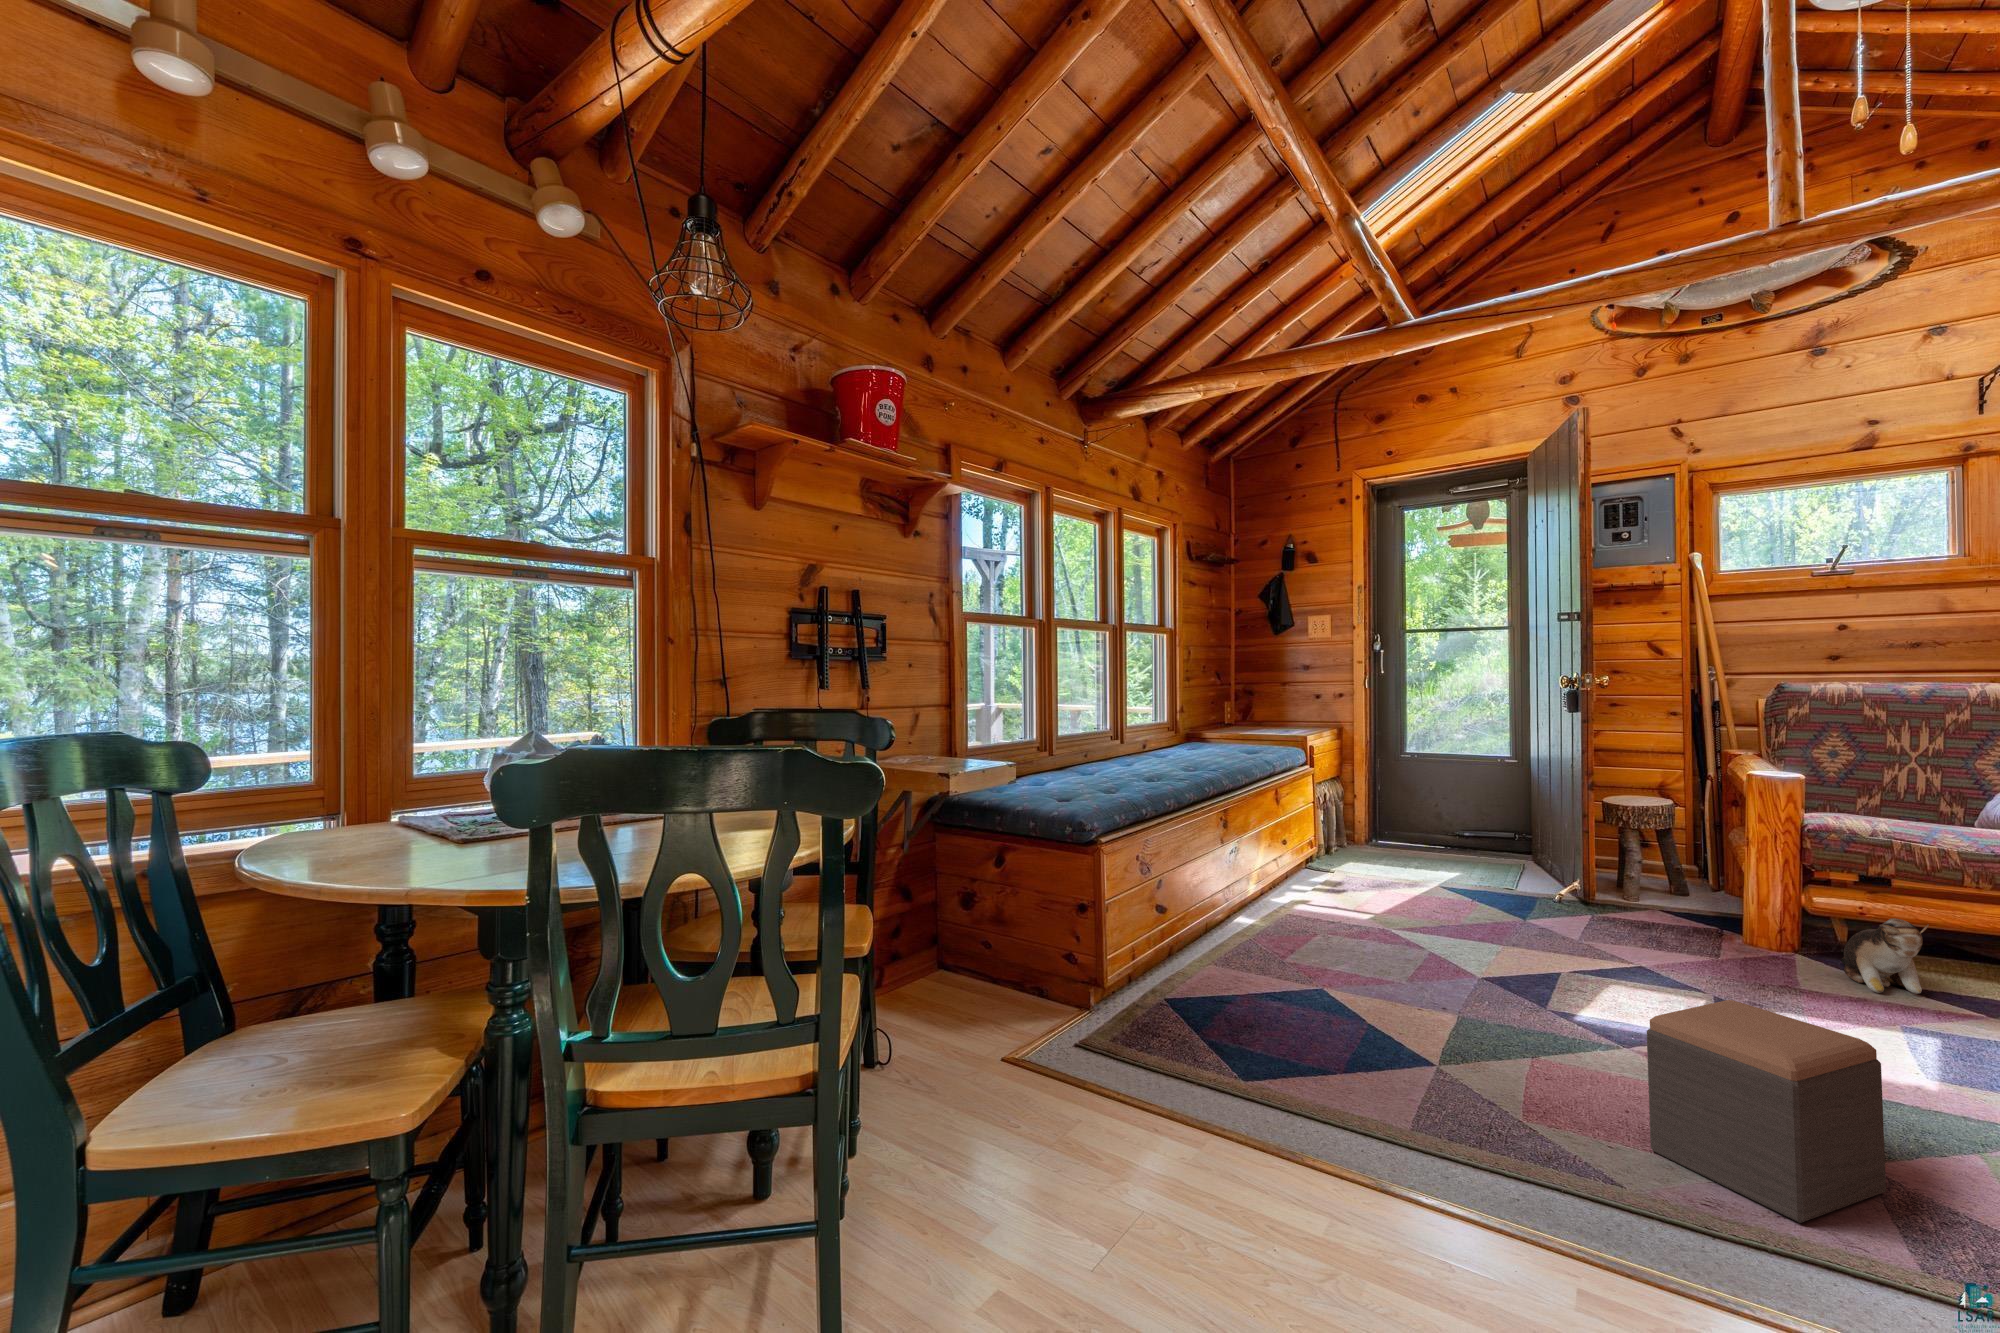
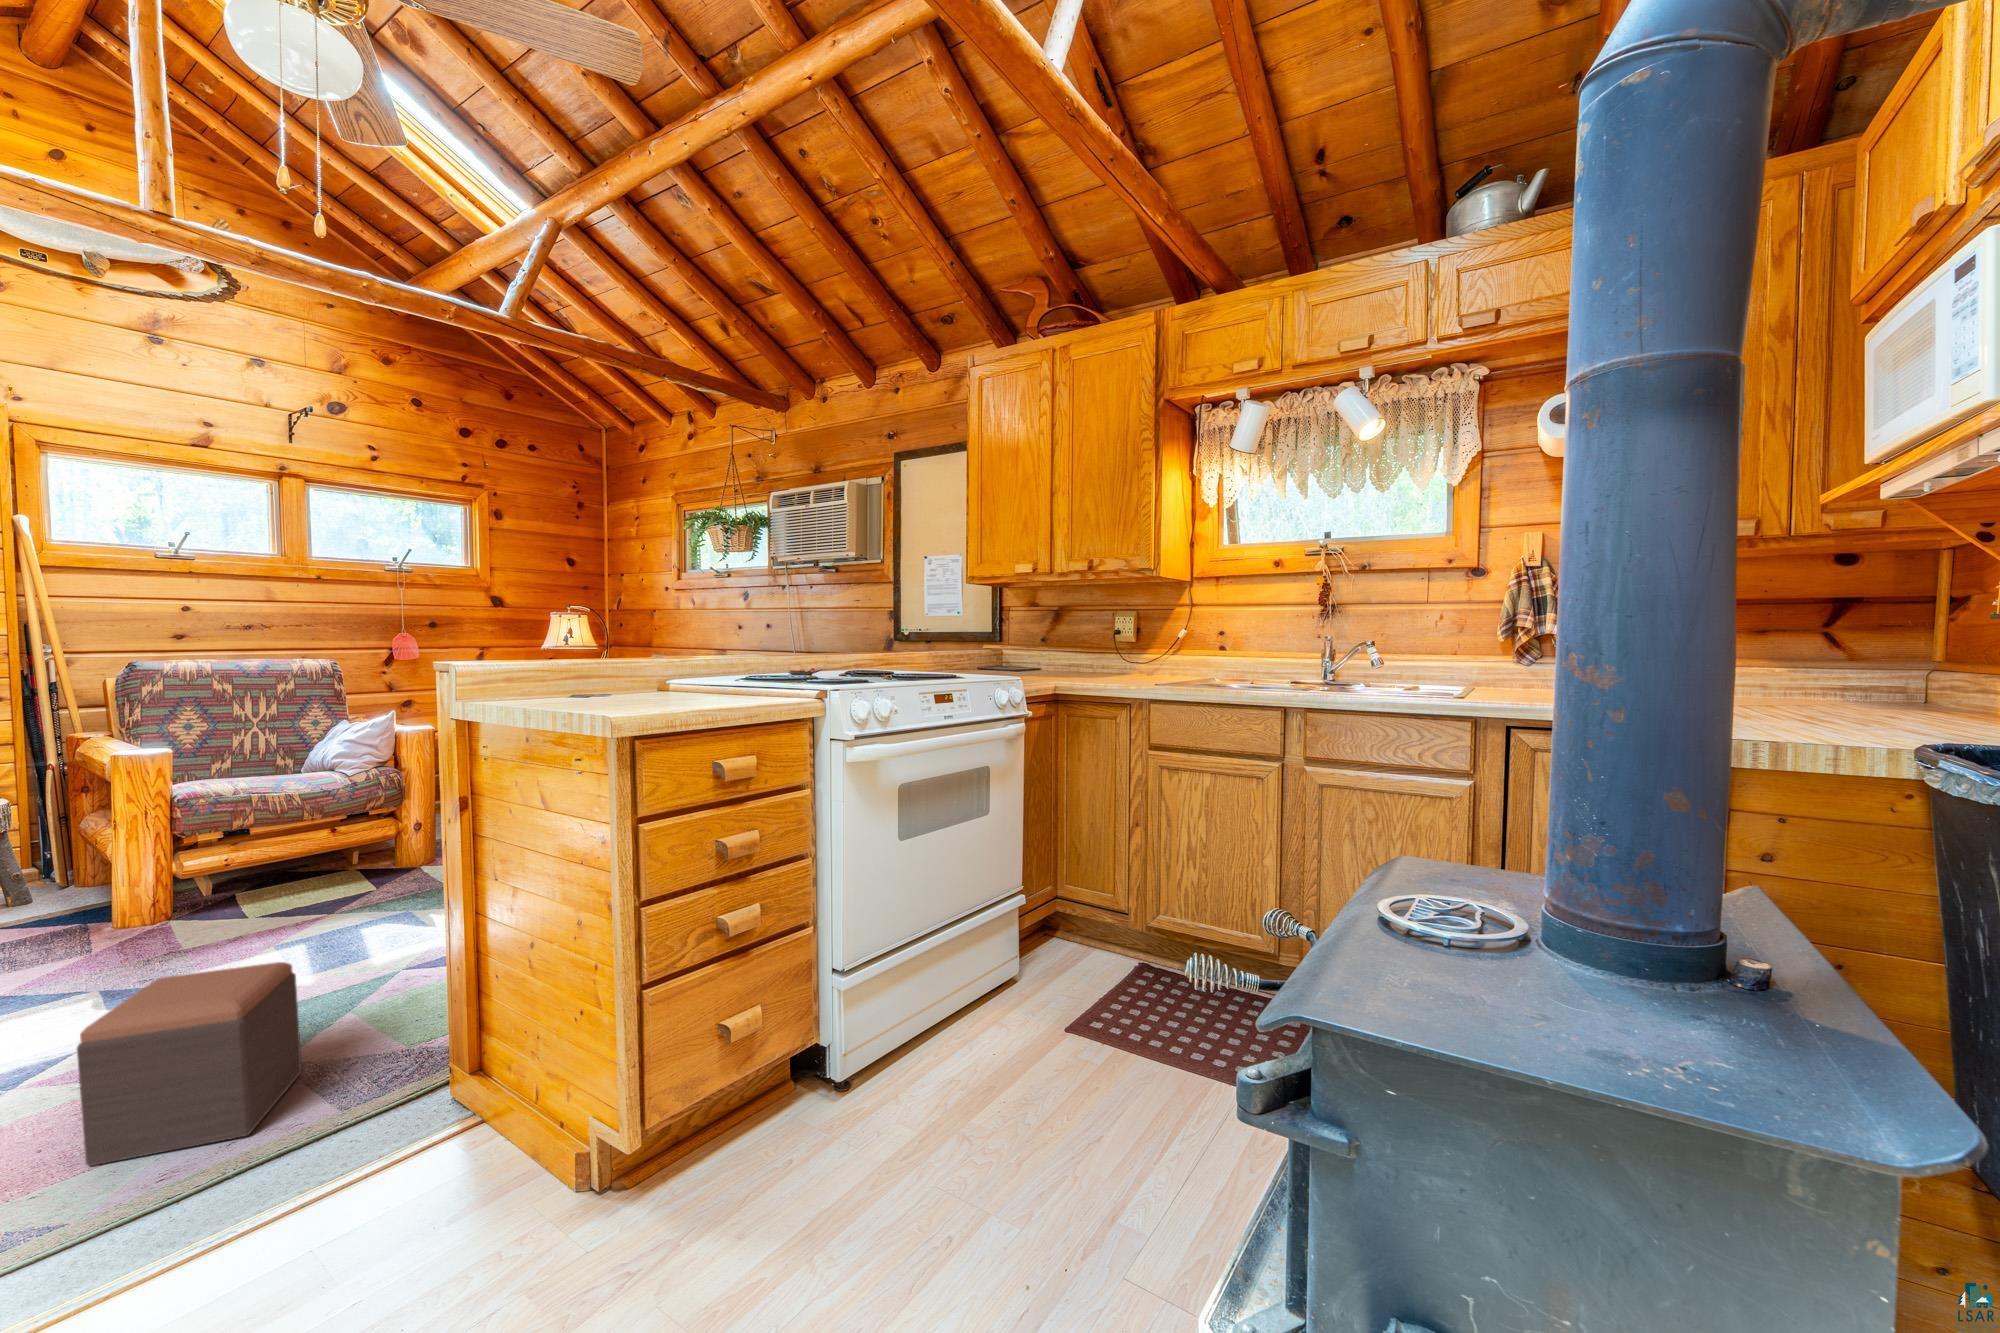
plush toy: present [1841,918,1929,994] -> none [212,857,288,928]

